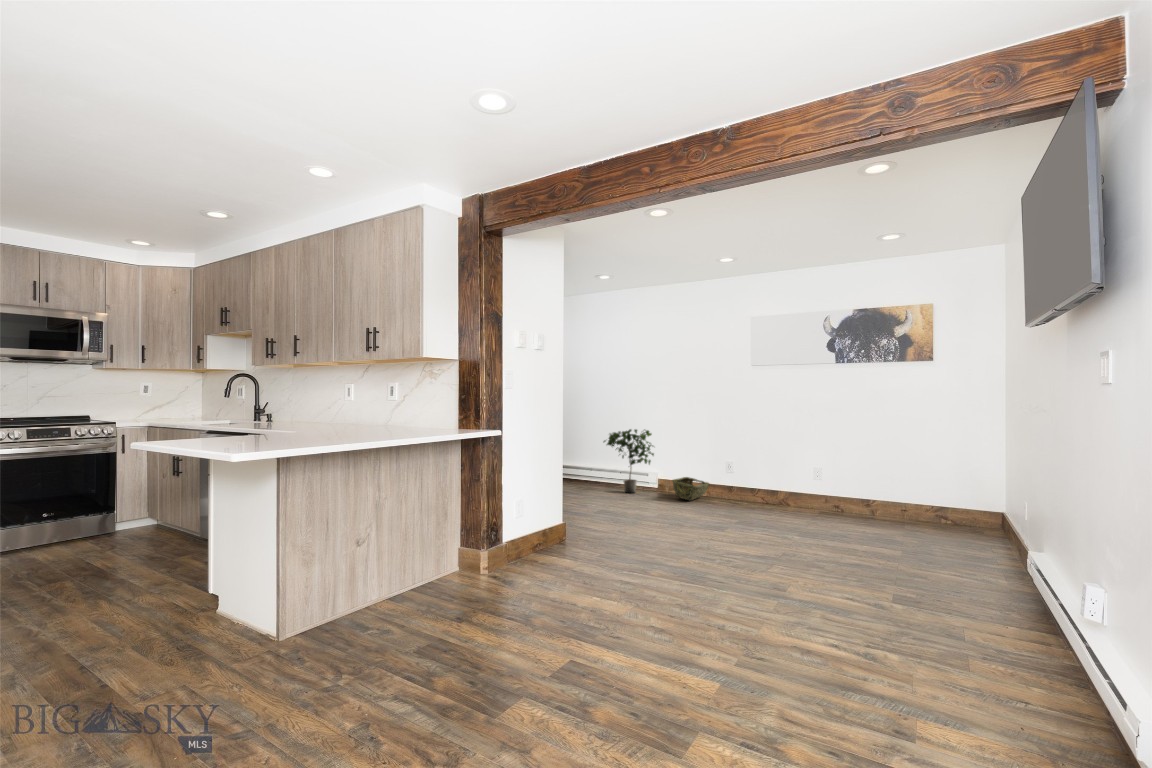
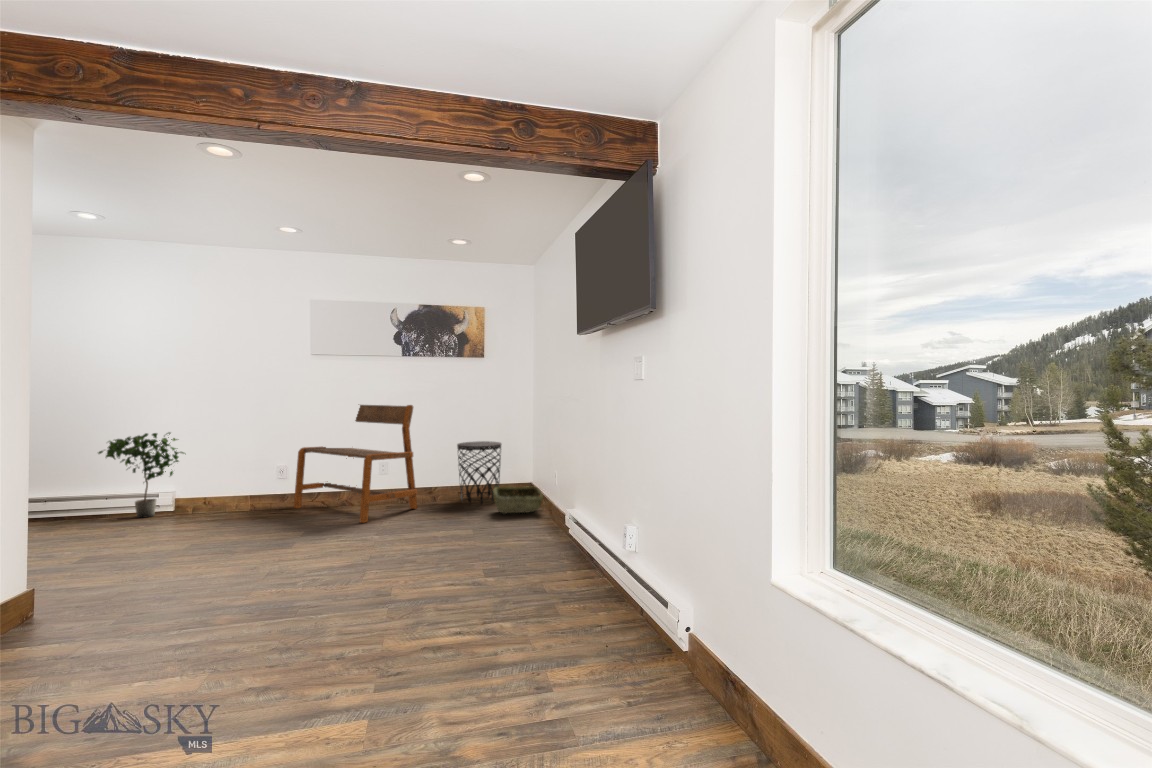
bench: none [732,410,847,526] -> present [294,405,417,523]
side table: none [897,458,956,532] -> present [457,441,502,504]
woven basket: present [672,477,709,500] -> present [493,487,543,514]

